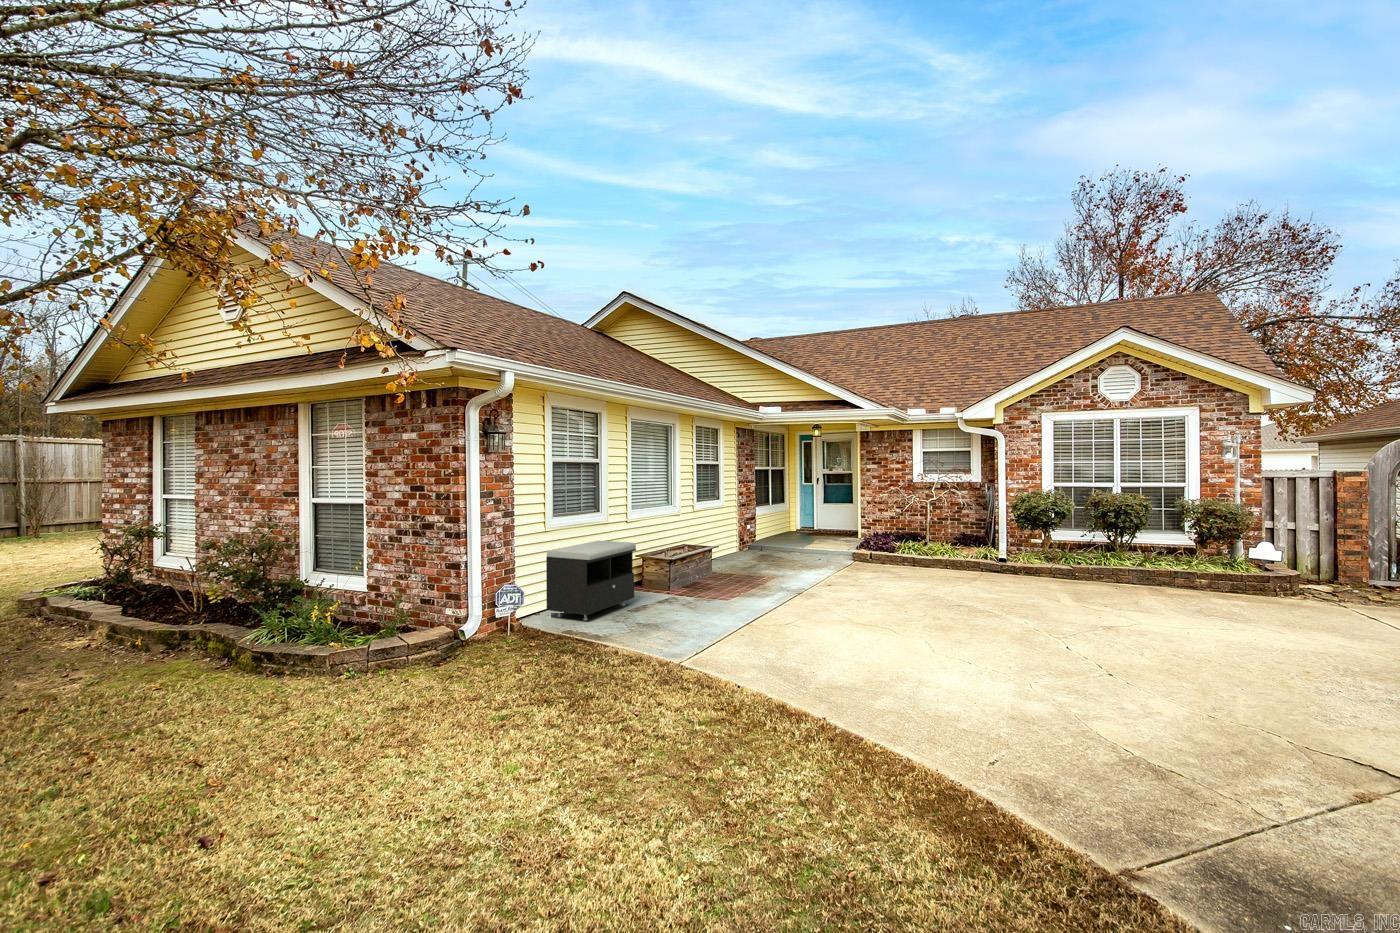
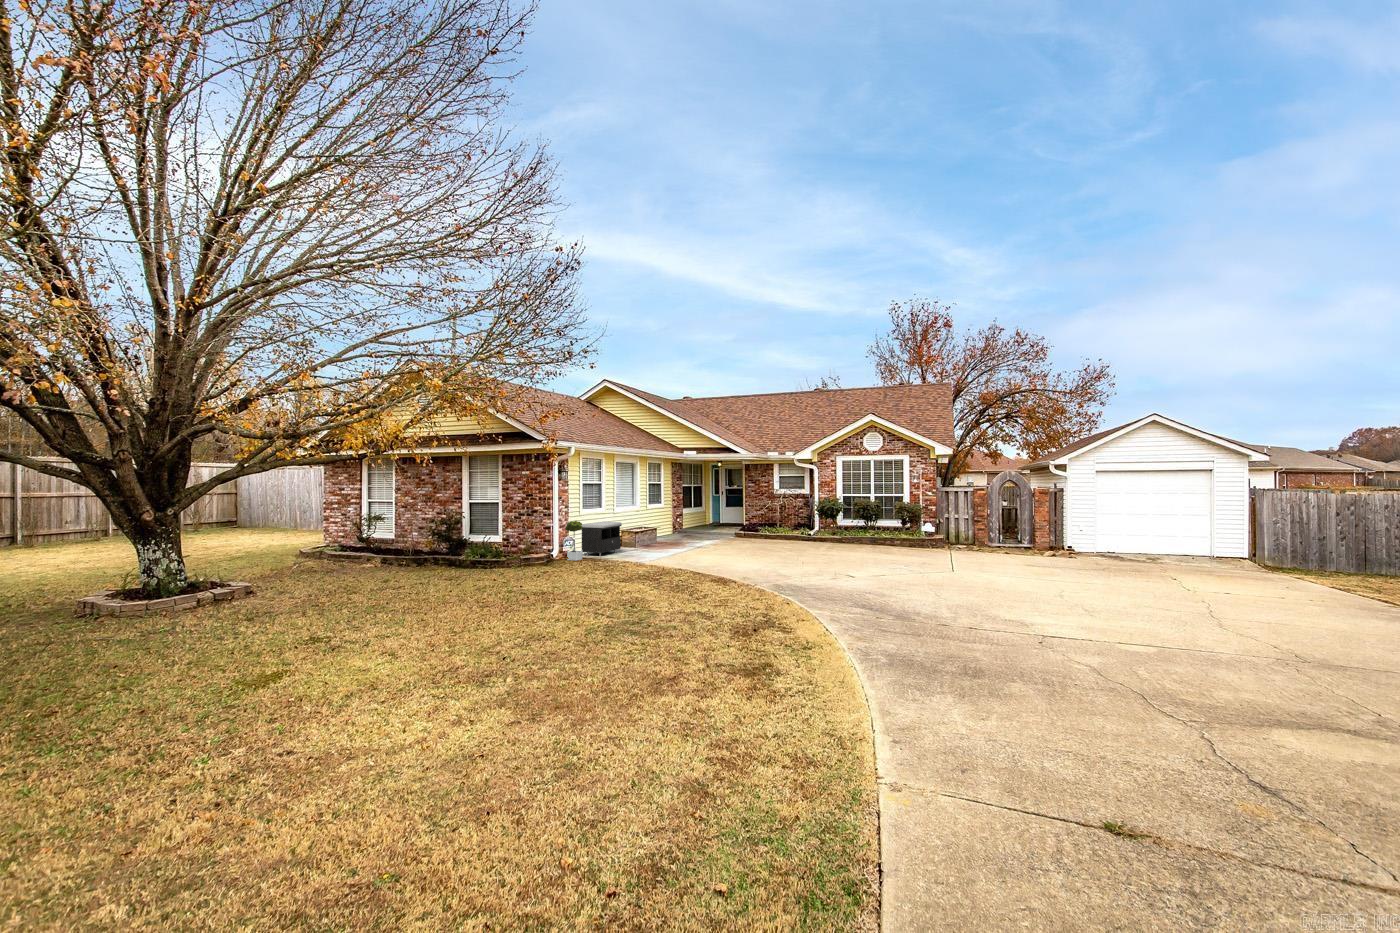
potted tree: none [495,547,539,641] -> present [565,521,583,561]

